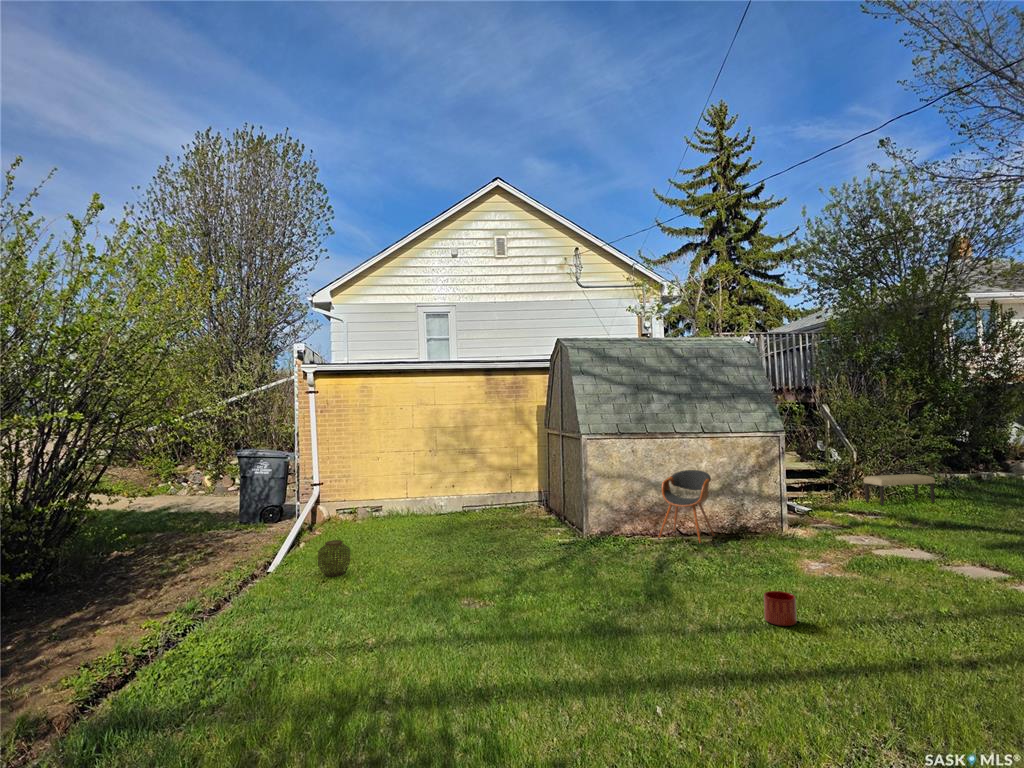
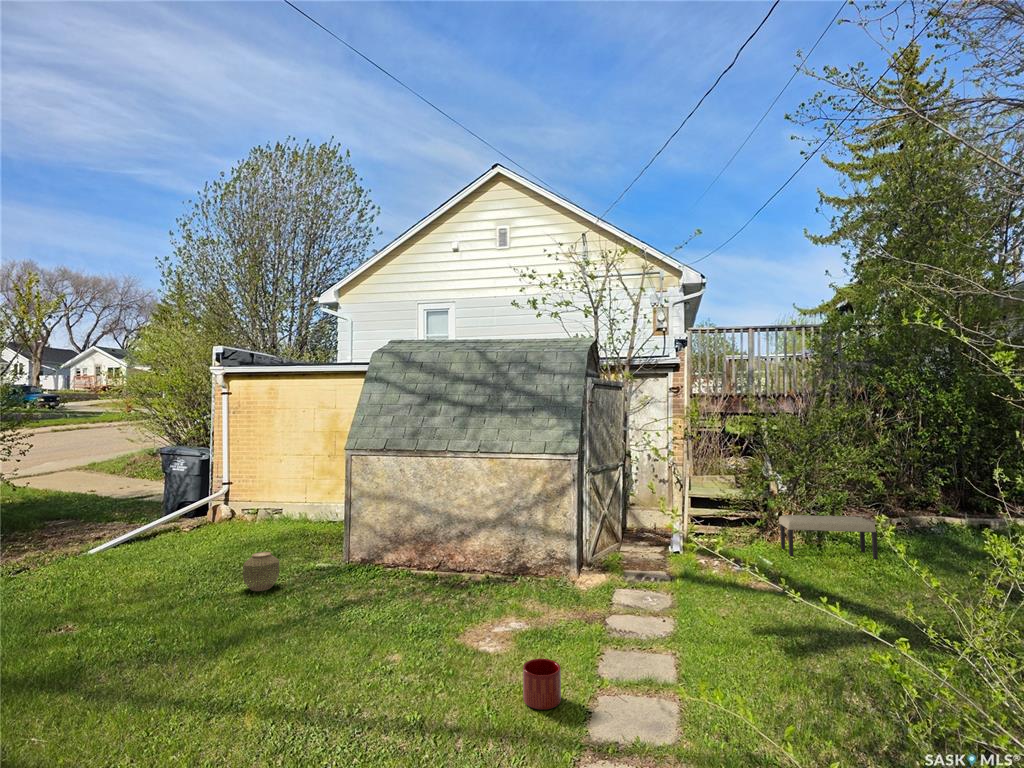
chair: present [658,470,715,545] -> none [405,494,468,585]
woven basket: present [318,540,350,577] -> present [243,552,279,591]
planter: present [764,591,797,626] -> present [523,659,561,710]

